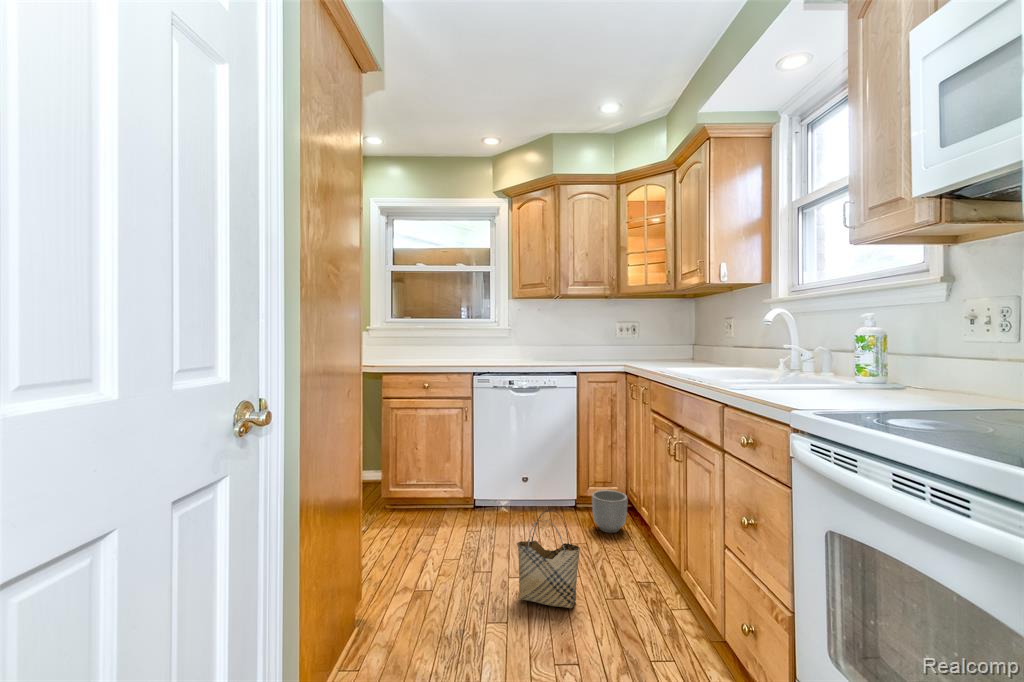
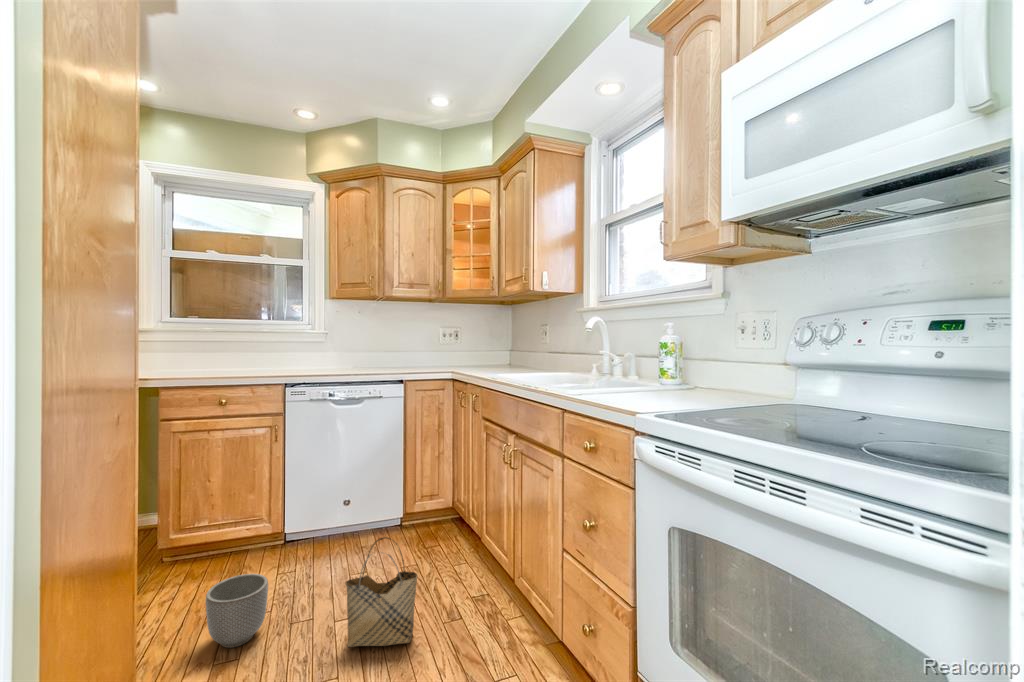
planter: present [592,490,627,533] -> present [206,574,268,648]

